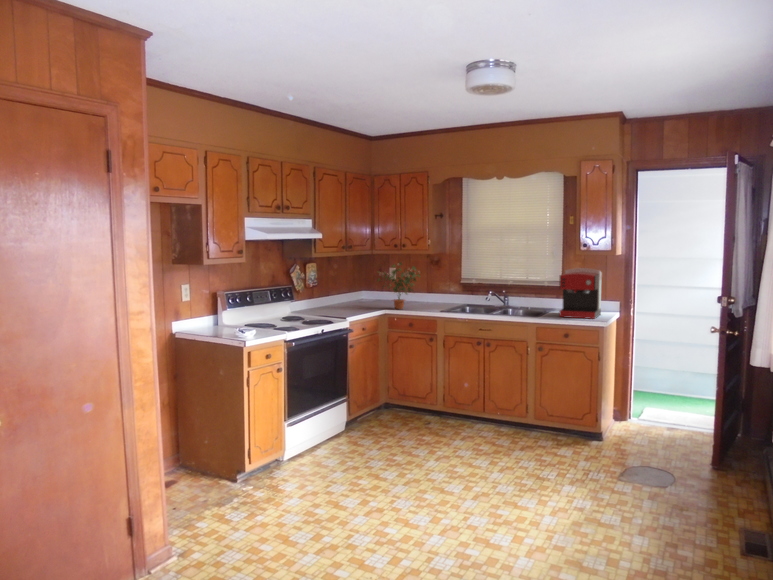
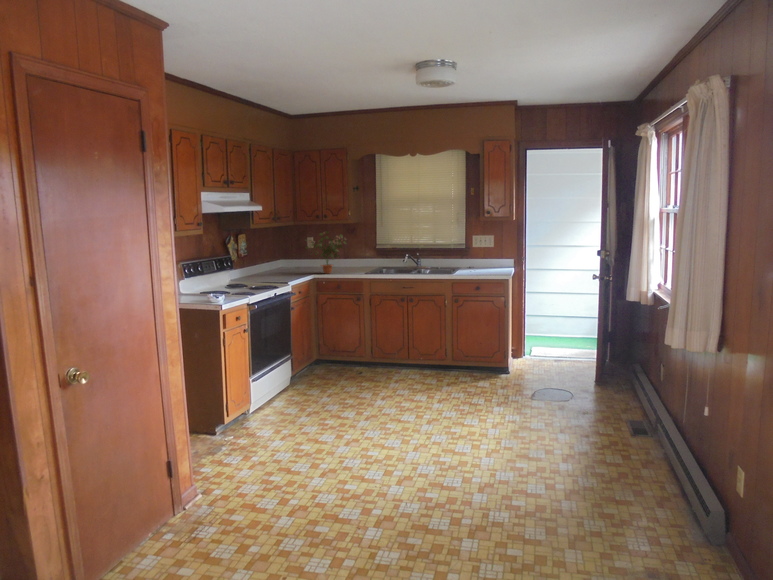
coffee maker: present [559,268,602,319] -> none [470,232,501,274]

